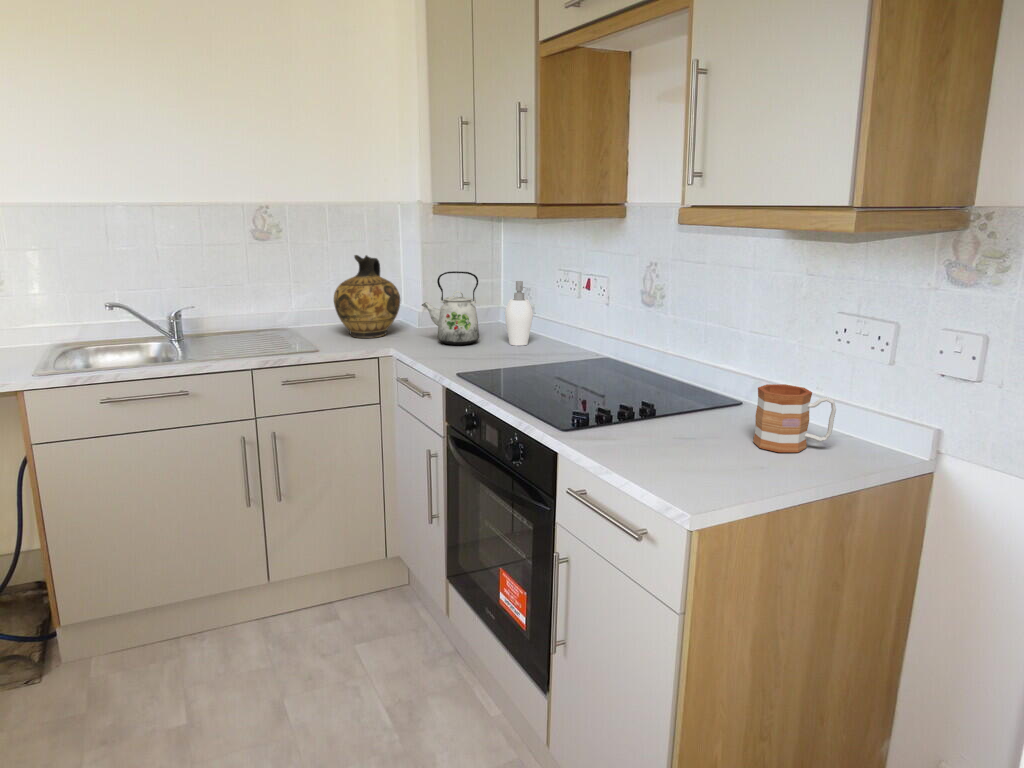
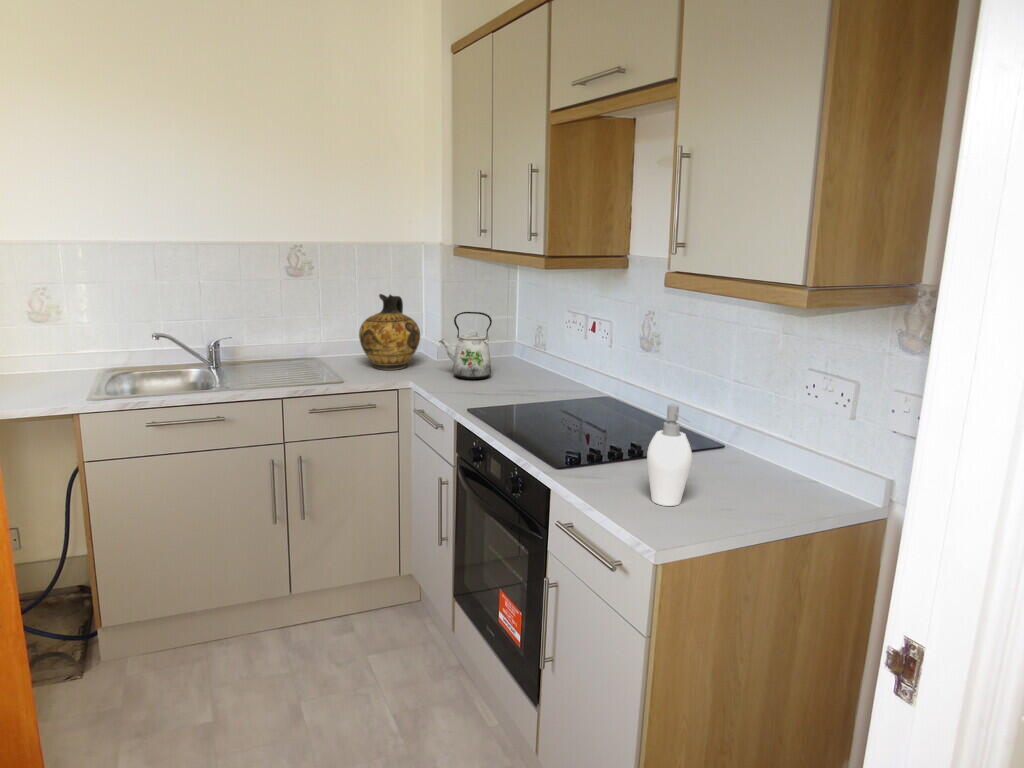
soap dispenser: present [505,281,533,346] -> present [647,404,692,506]
mug: present [753,384,836,452] -> none [726,433,800,496]

